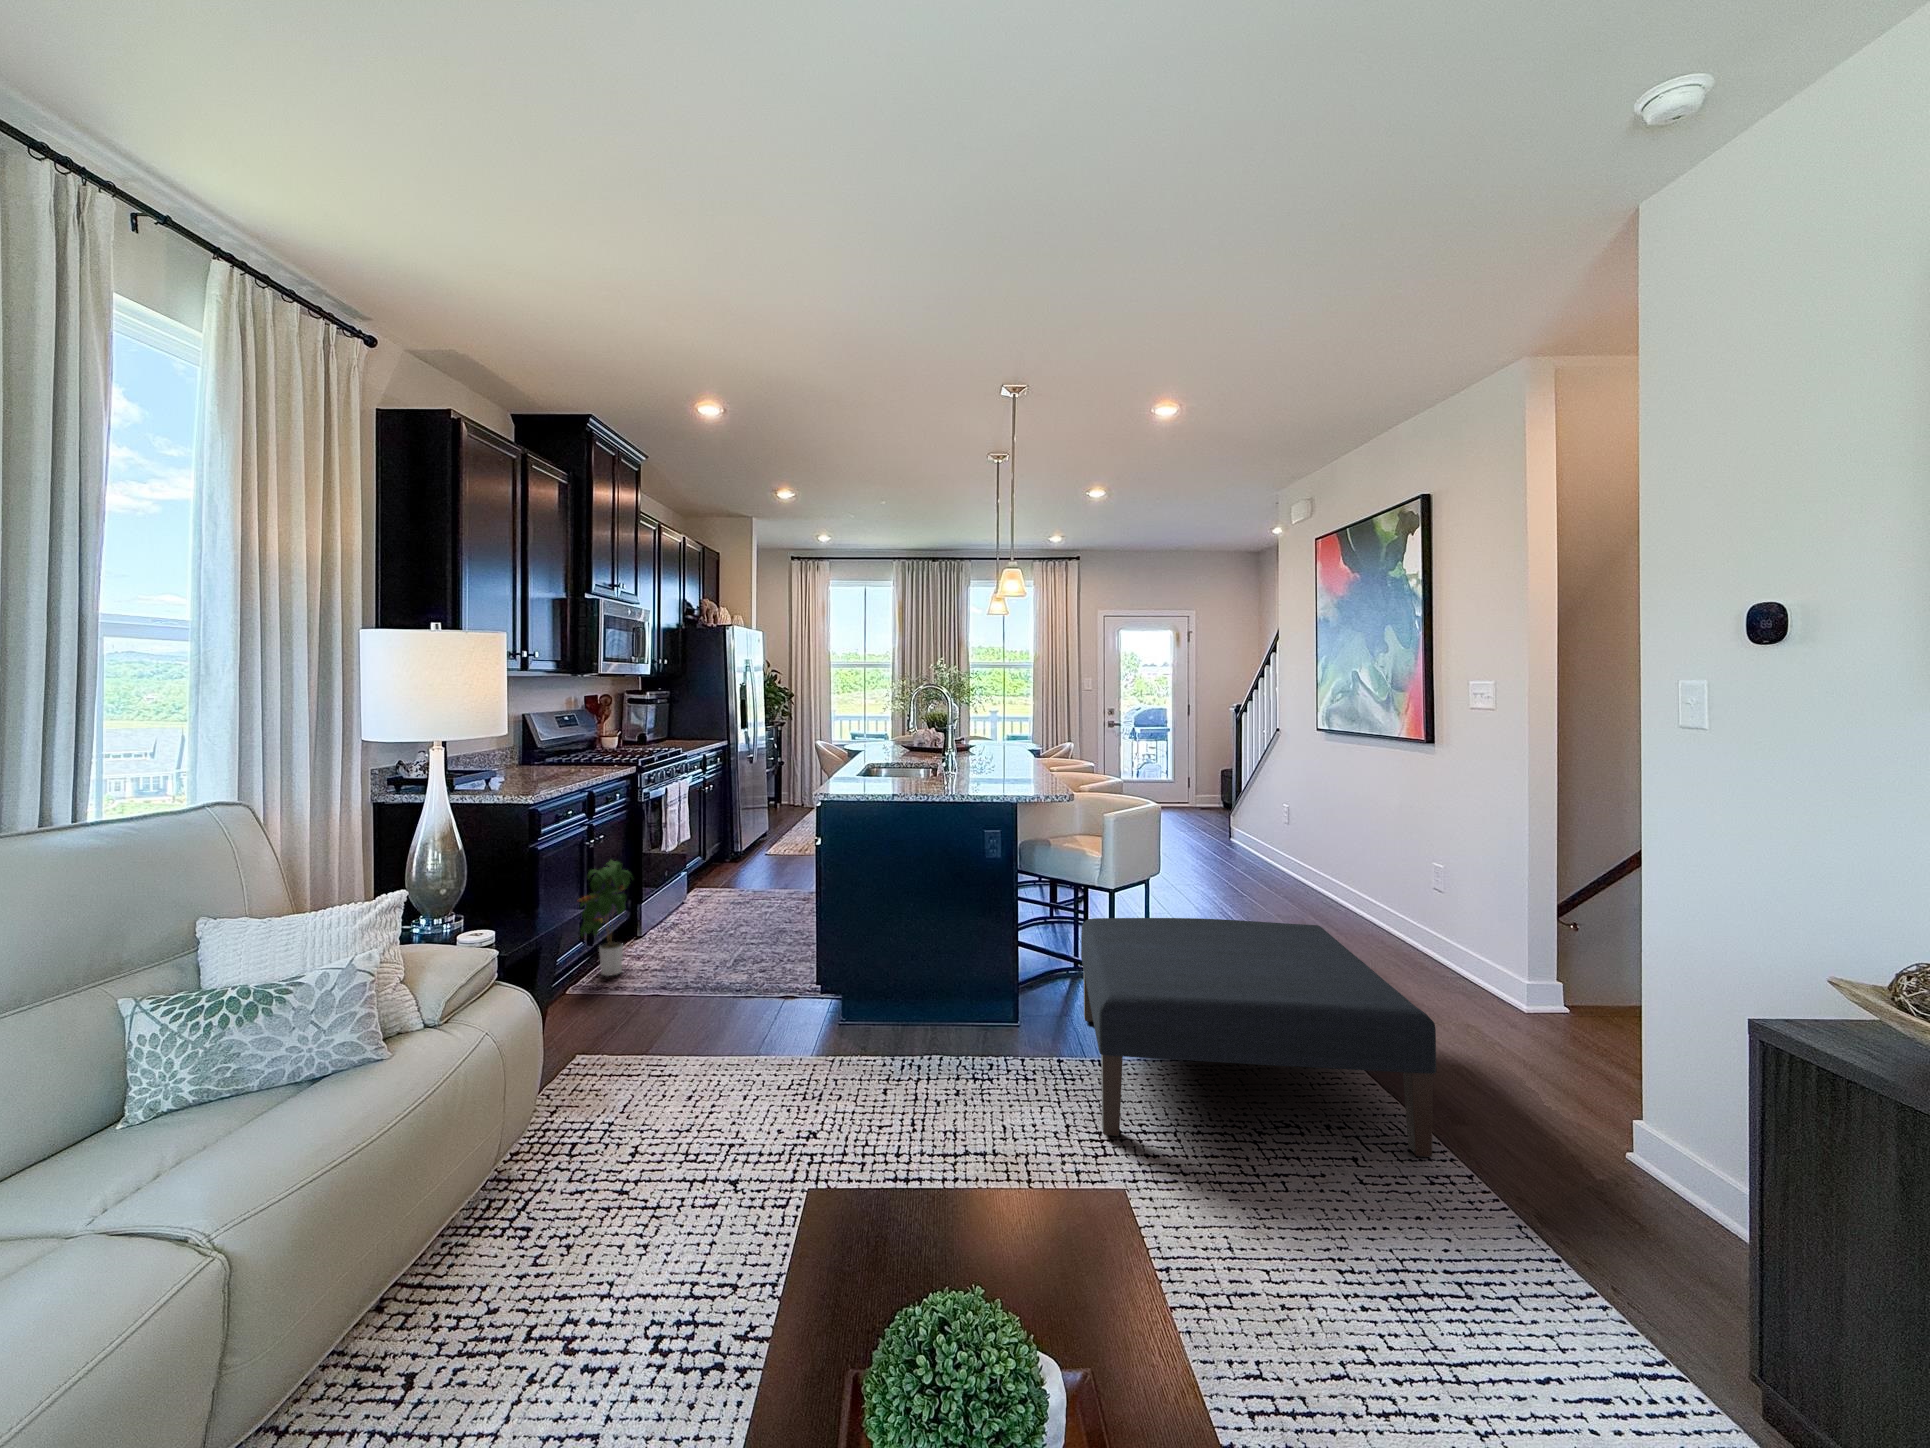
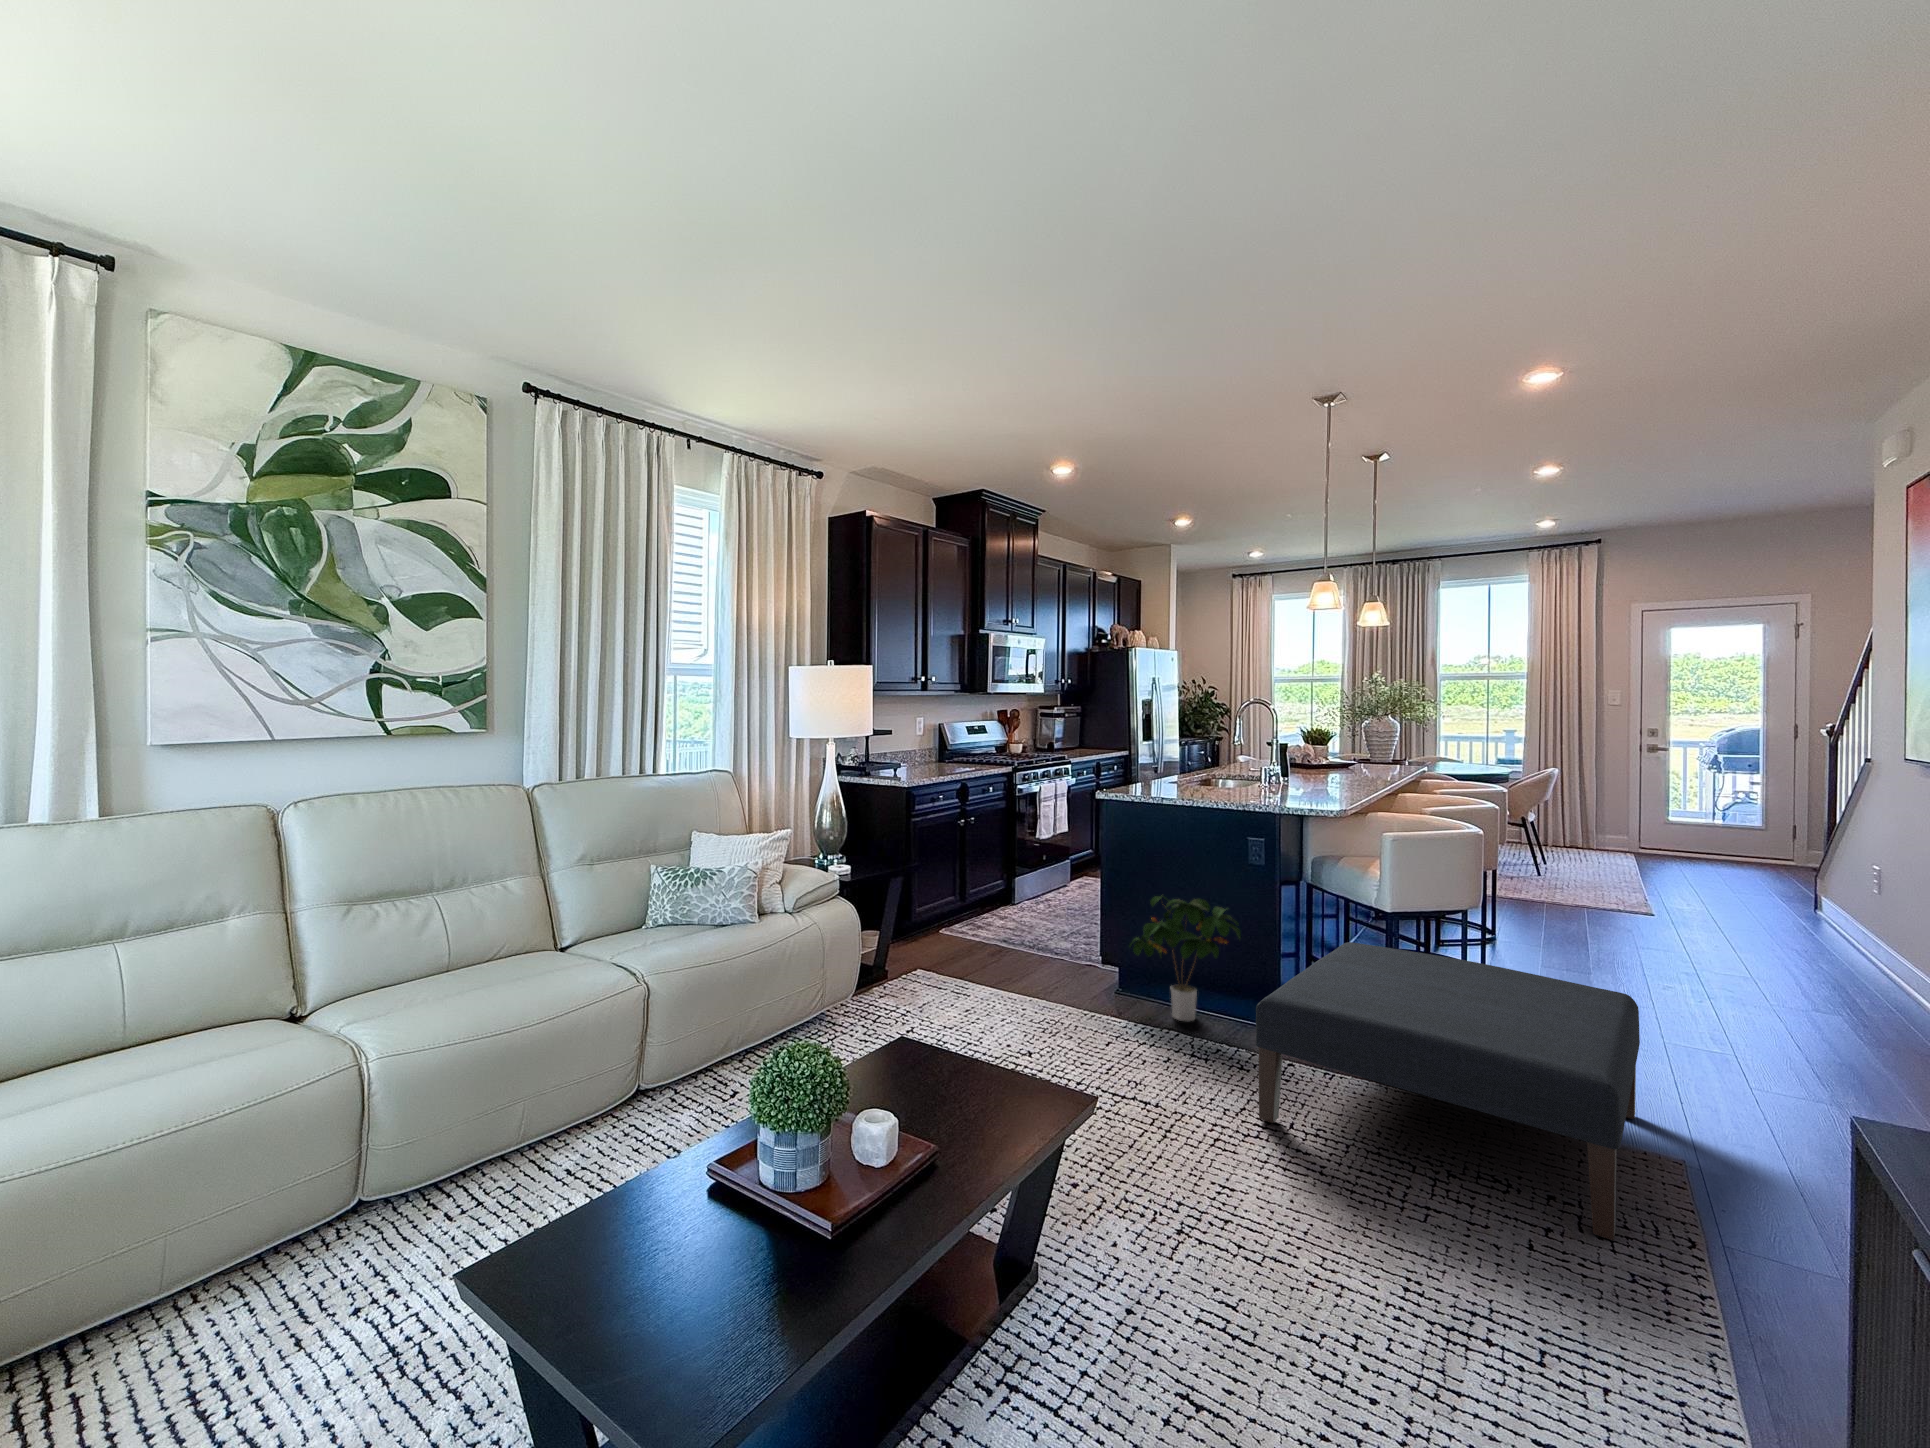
potted plant: present [578,860,633,976] -> present [1129,895,1241,1021]

